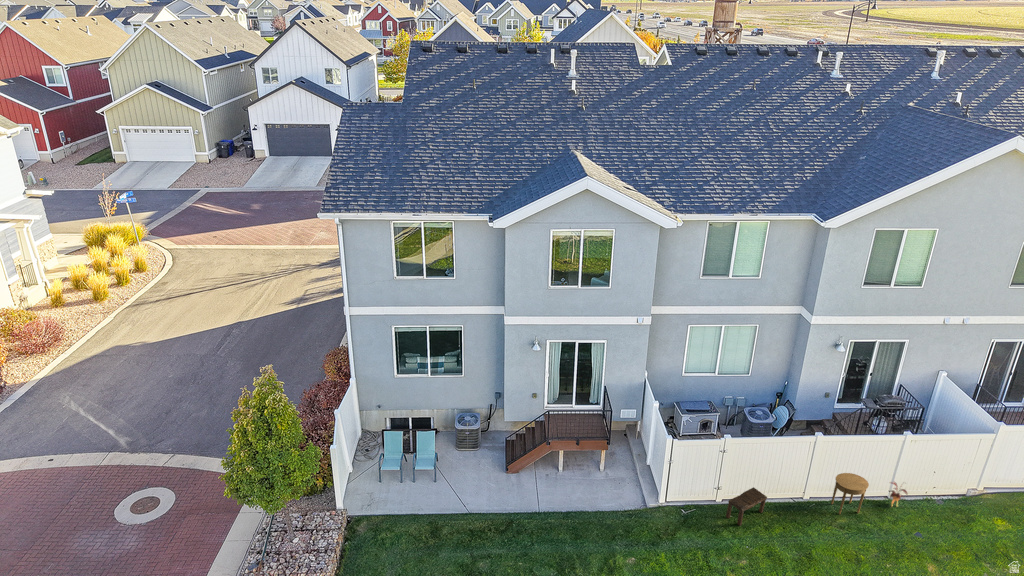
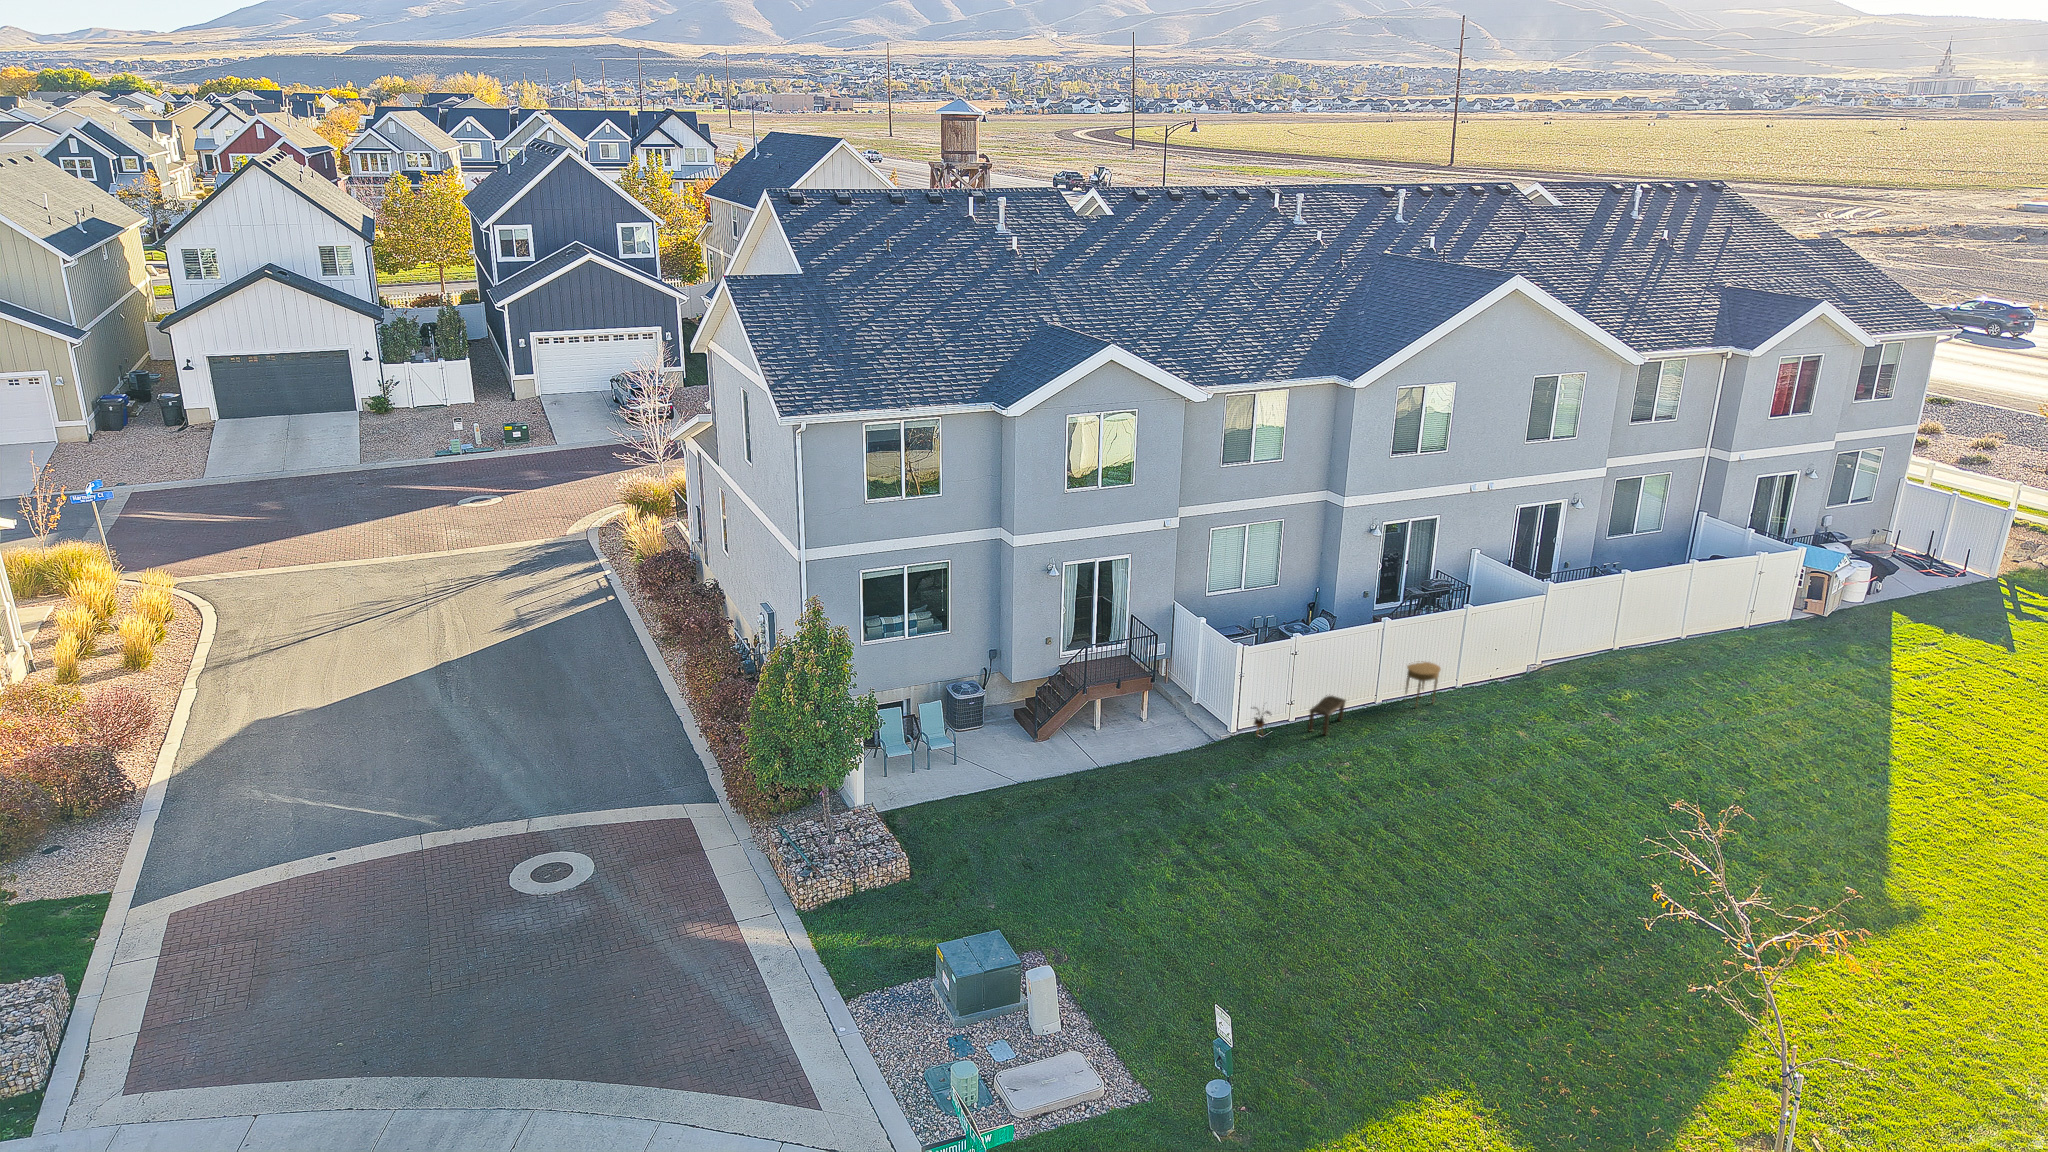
house plant: present [890,482,907,506] -> present [1253,708,1270,733]

